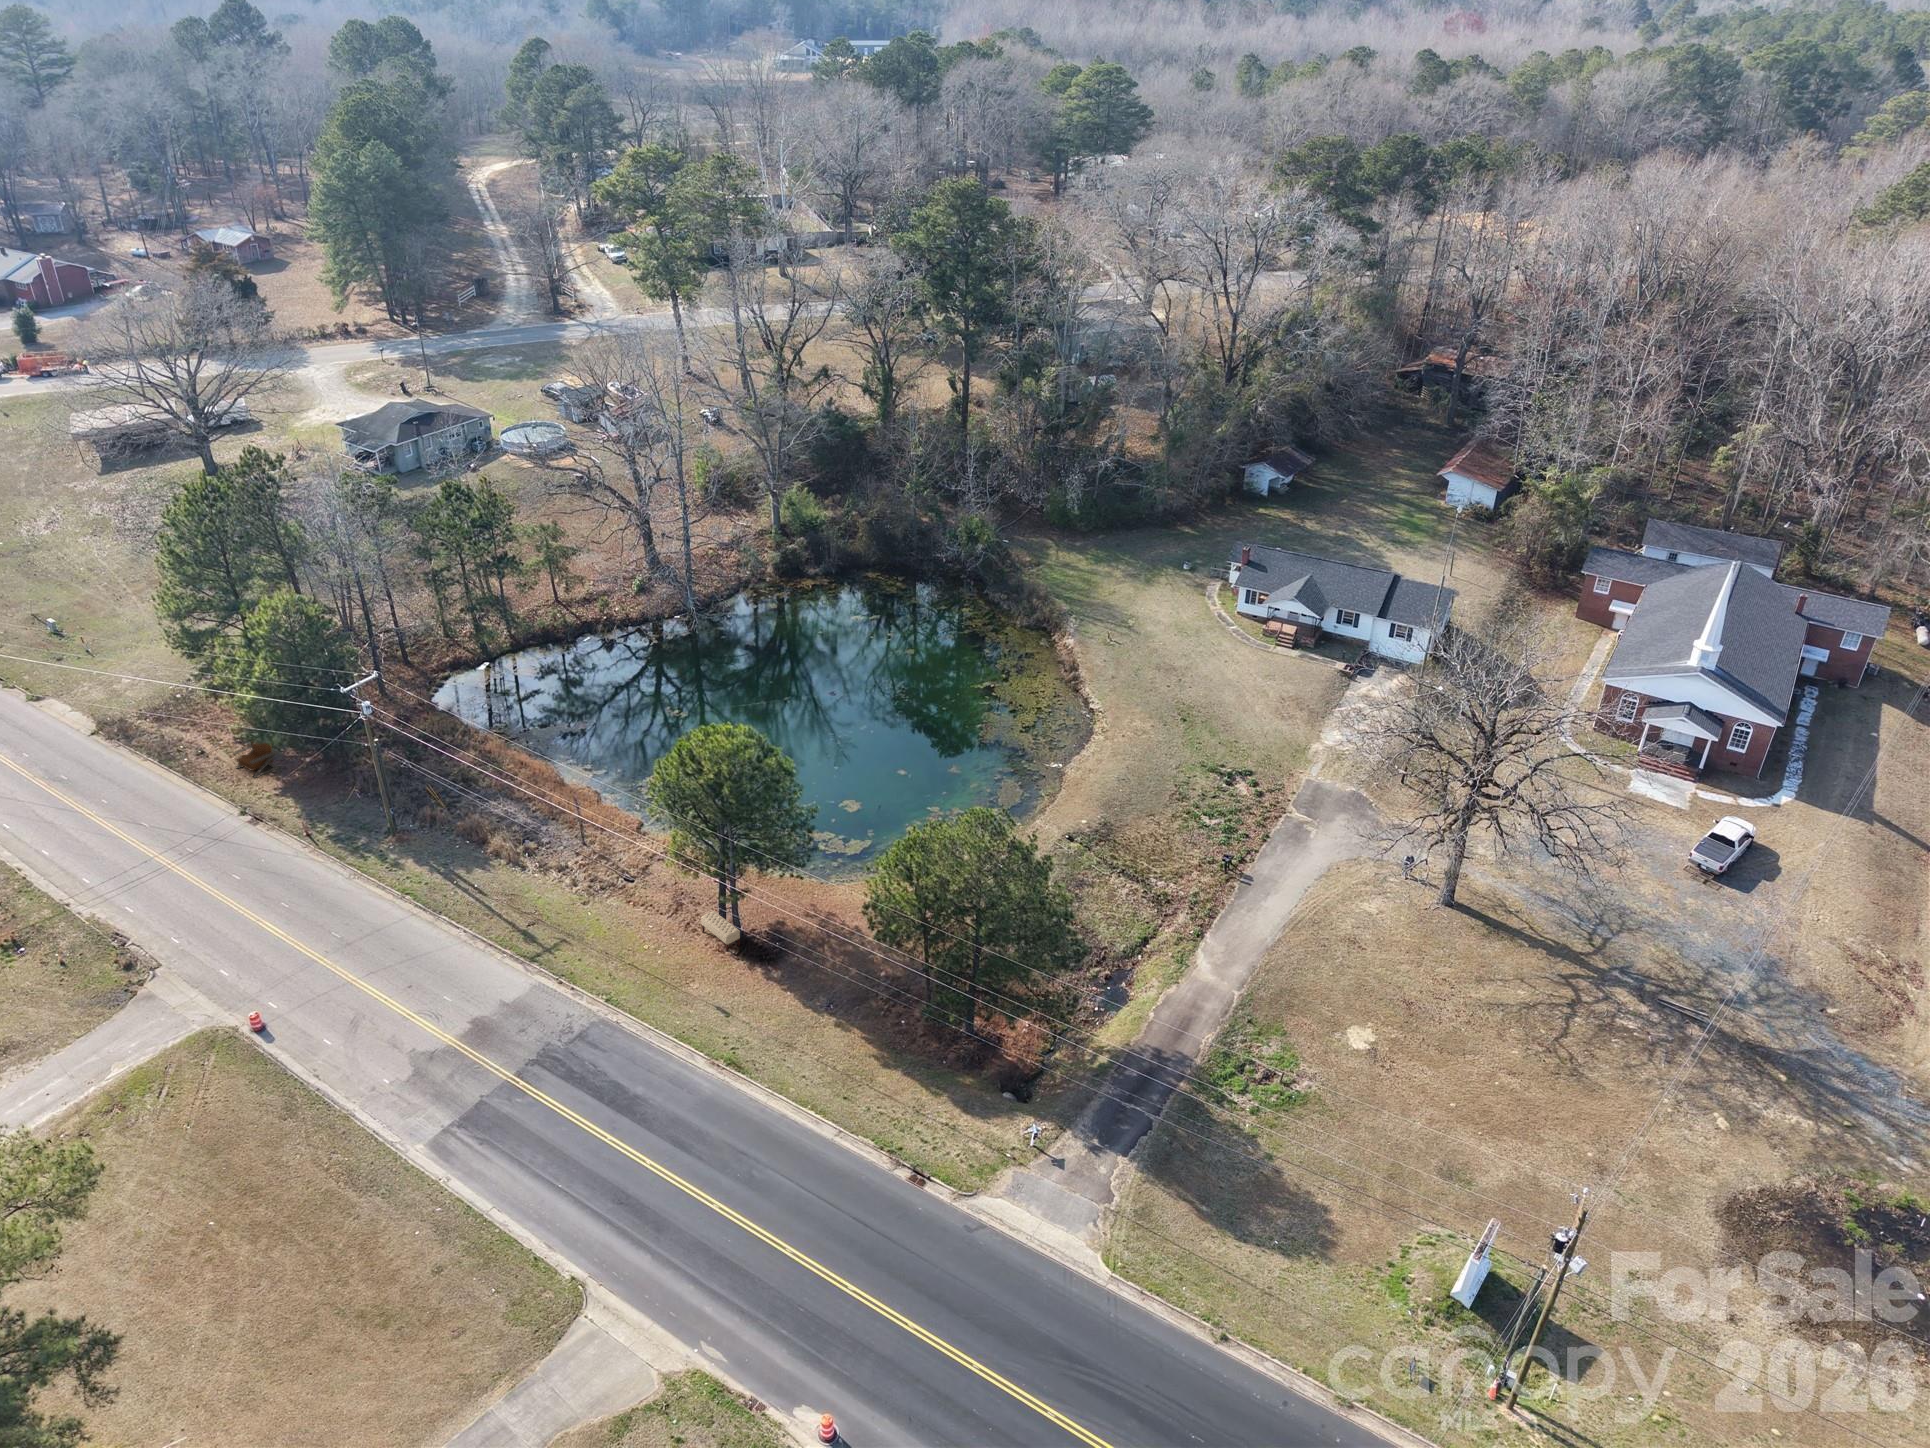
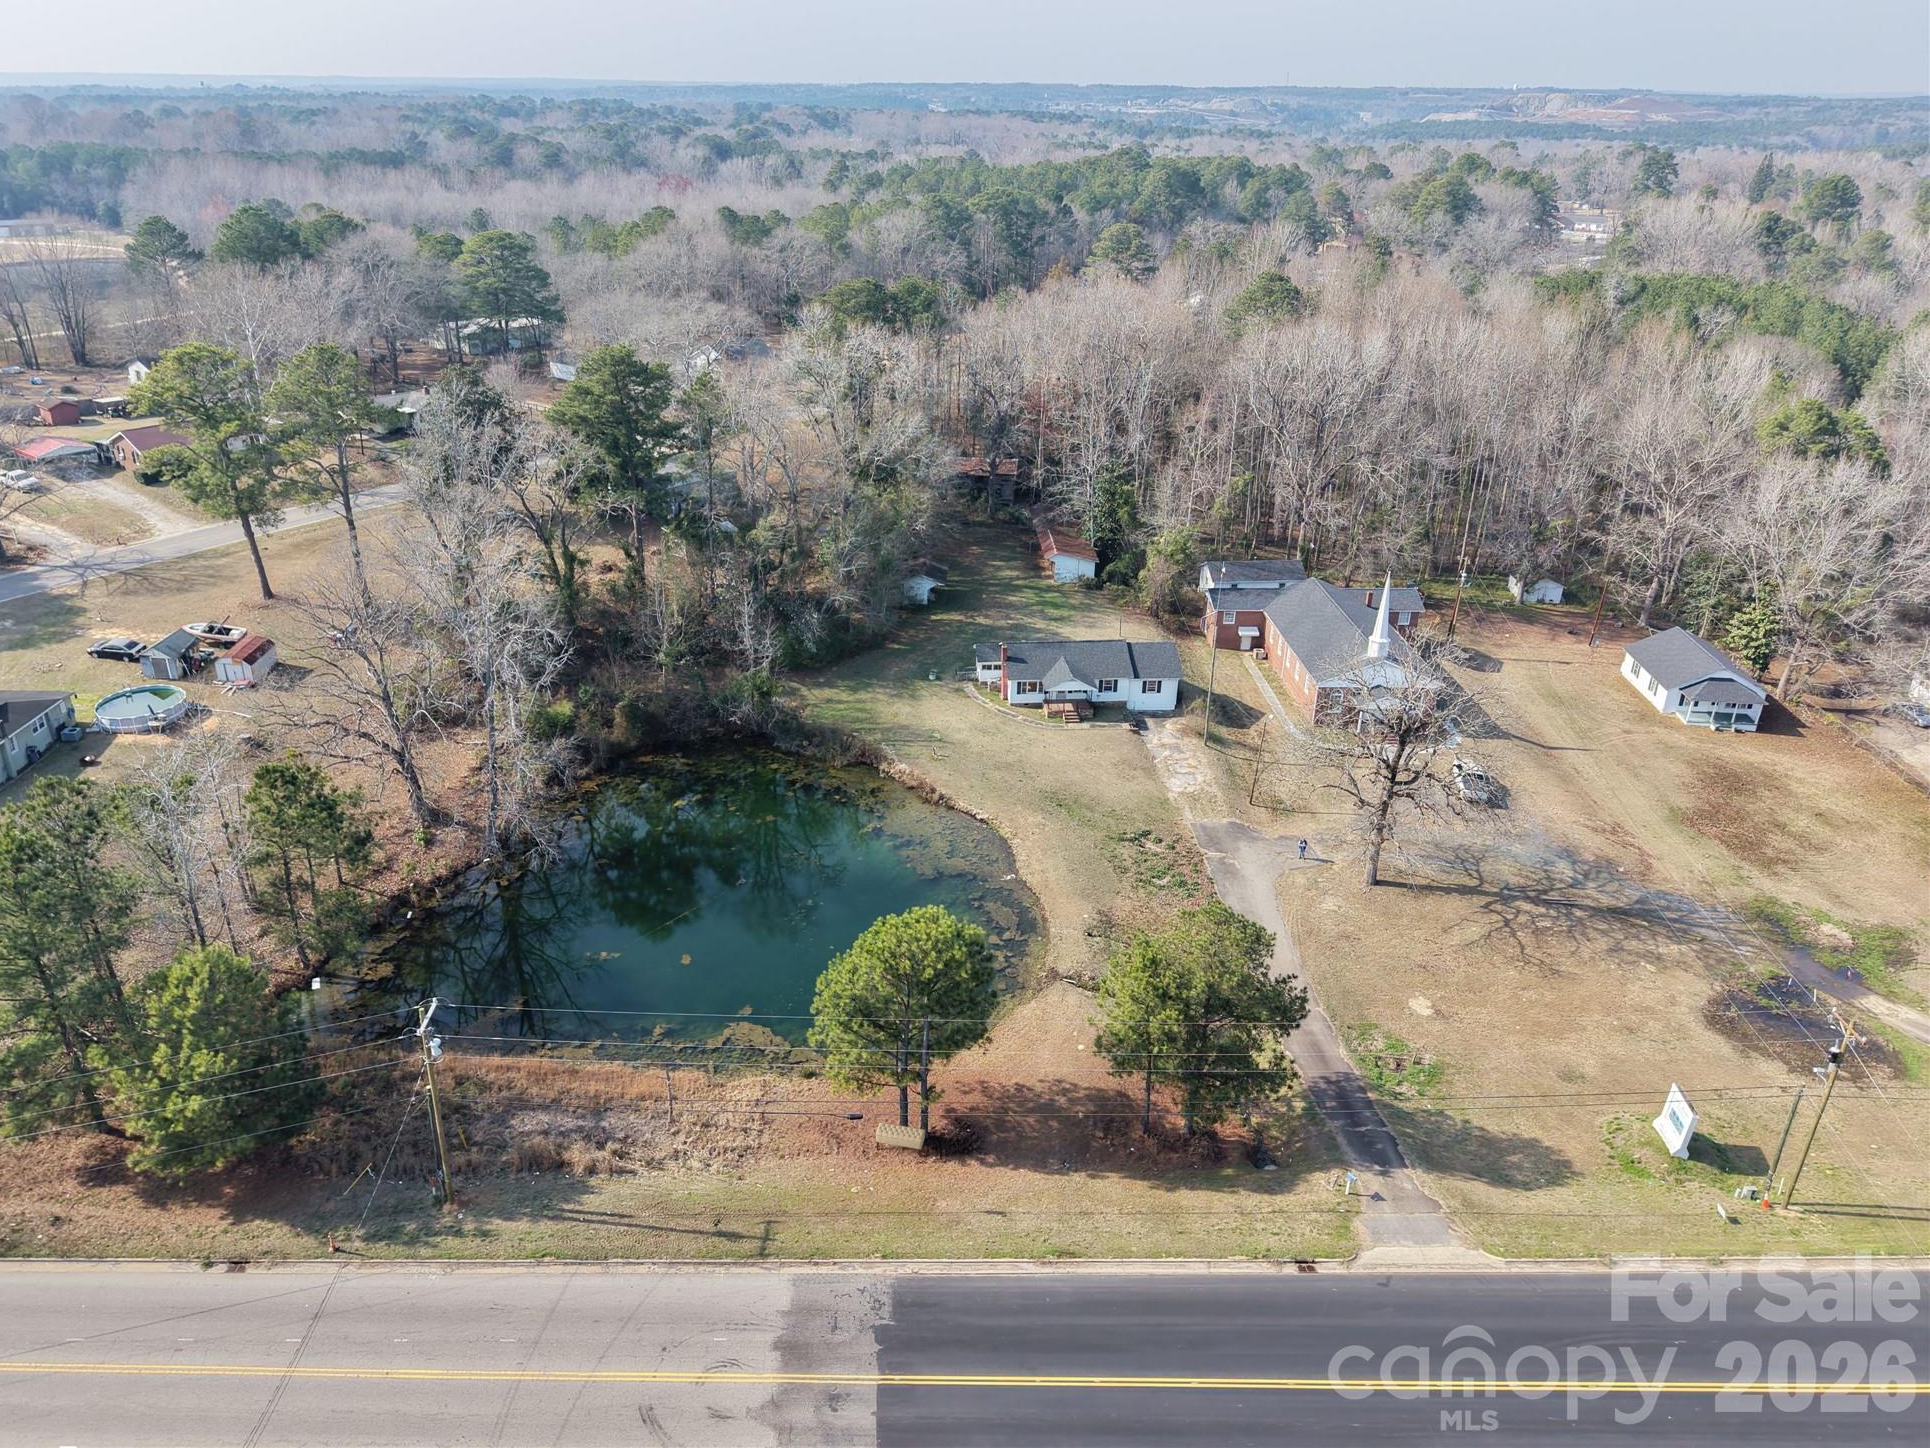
lounge chair: present [234,743,279,778] -> none [120,1157,193,1217]

